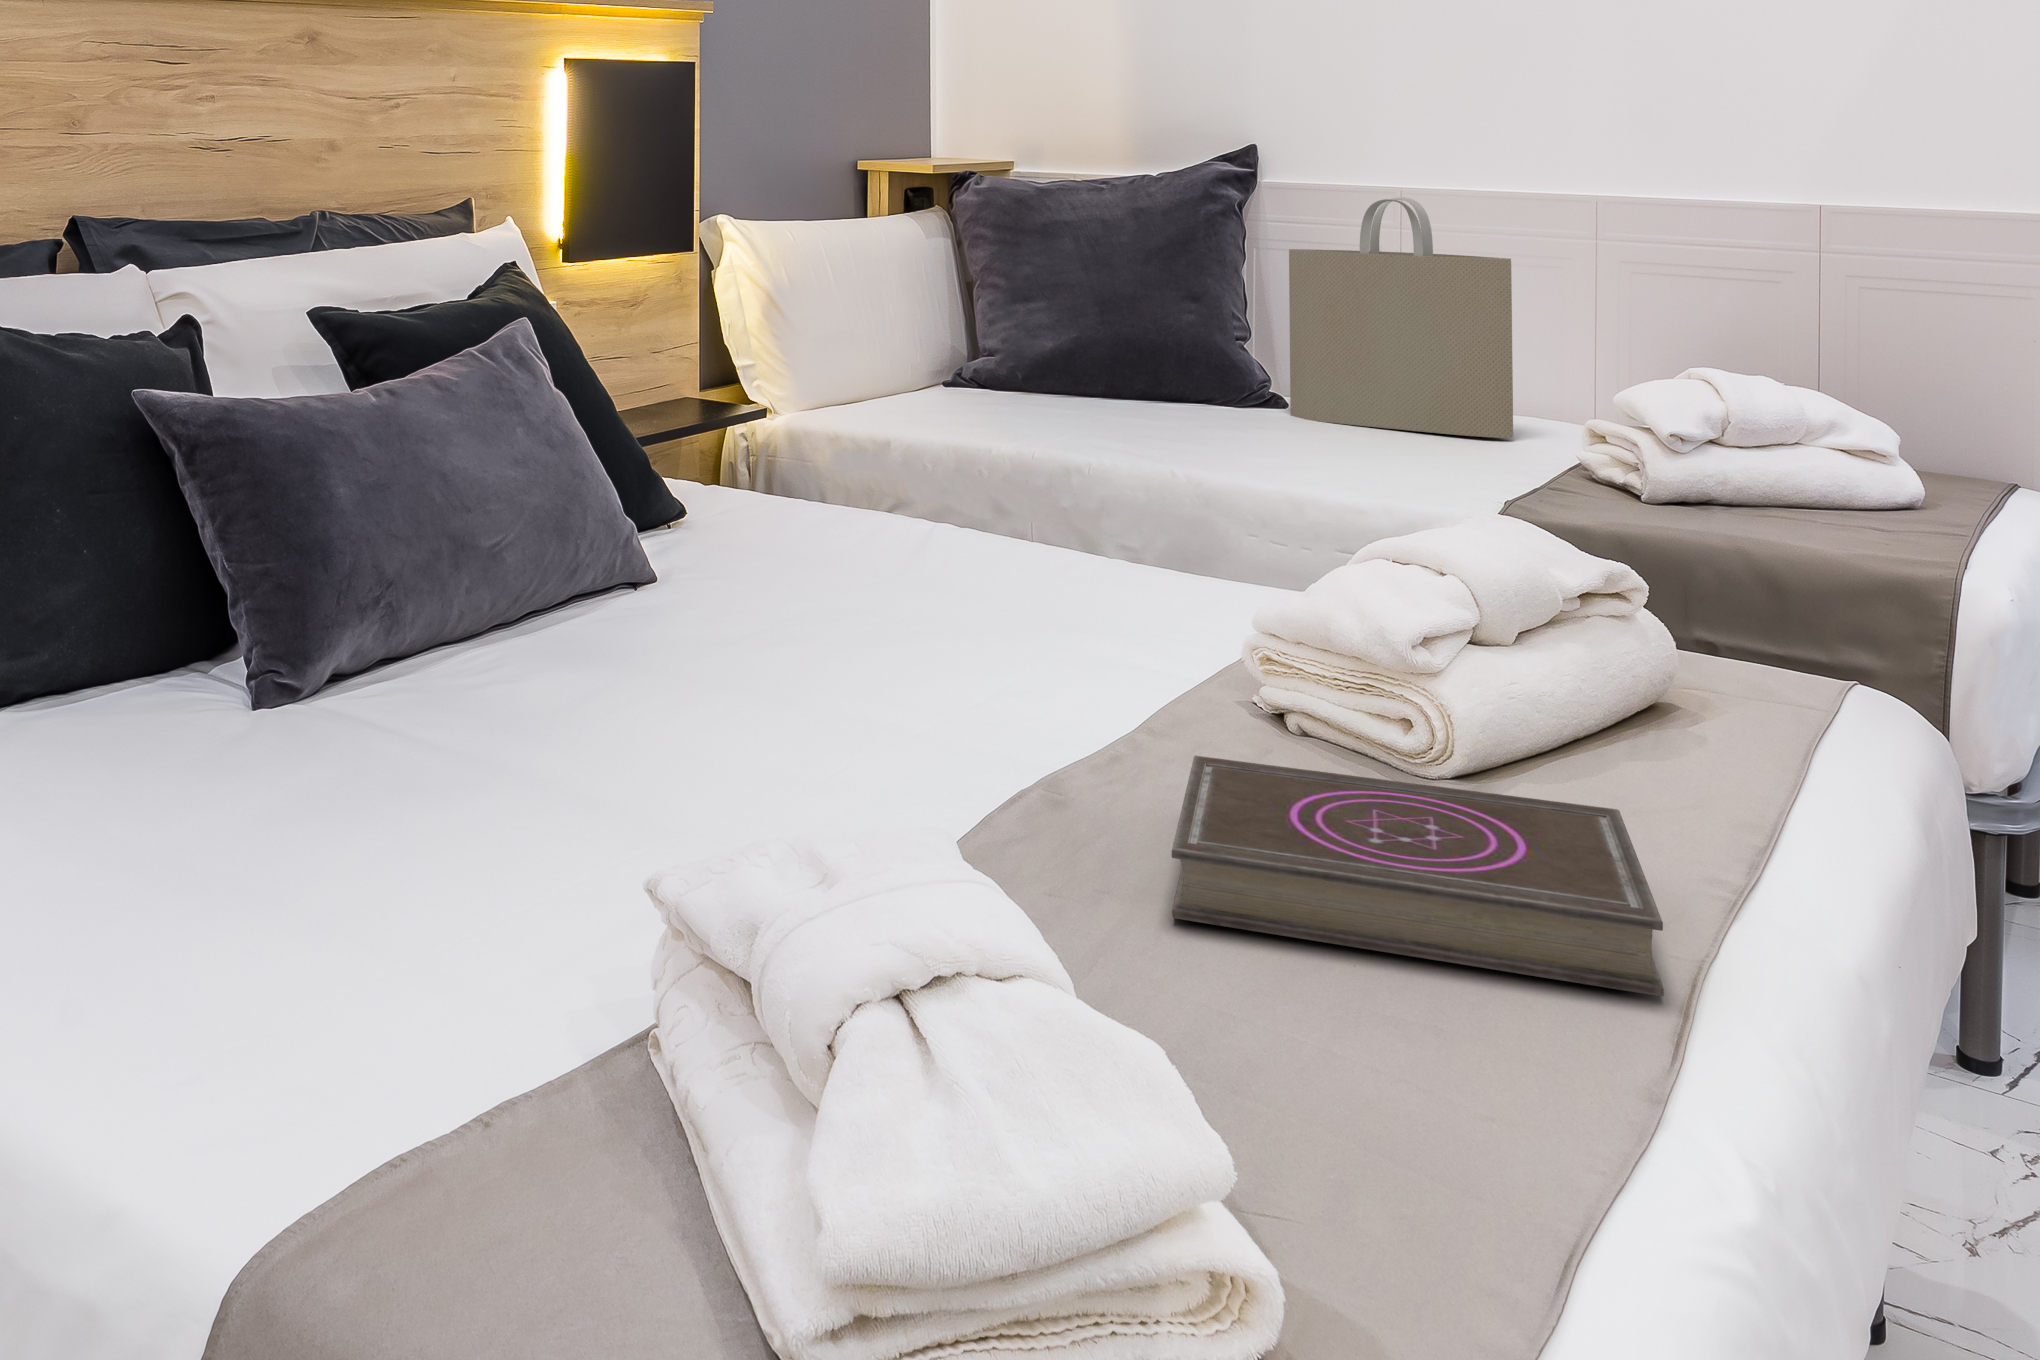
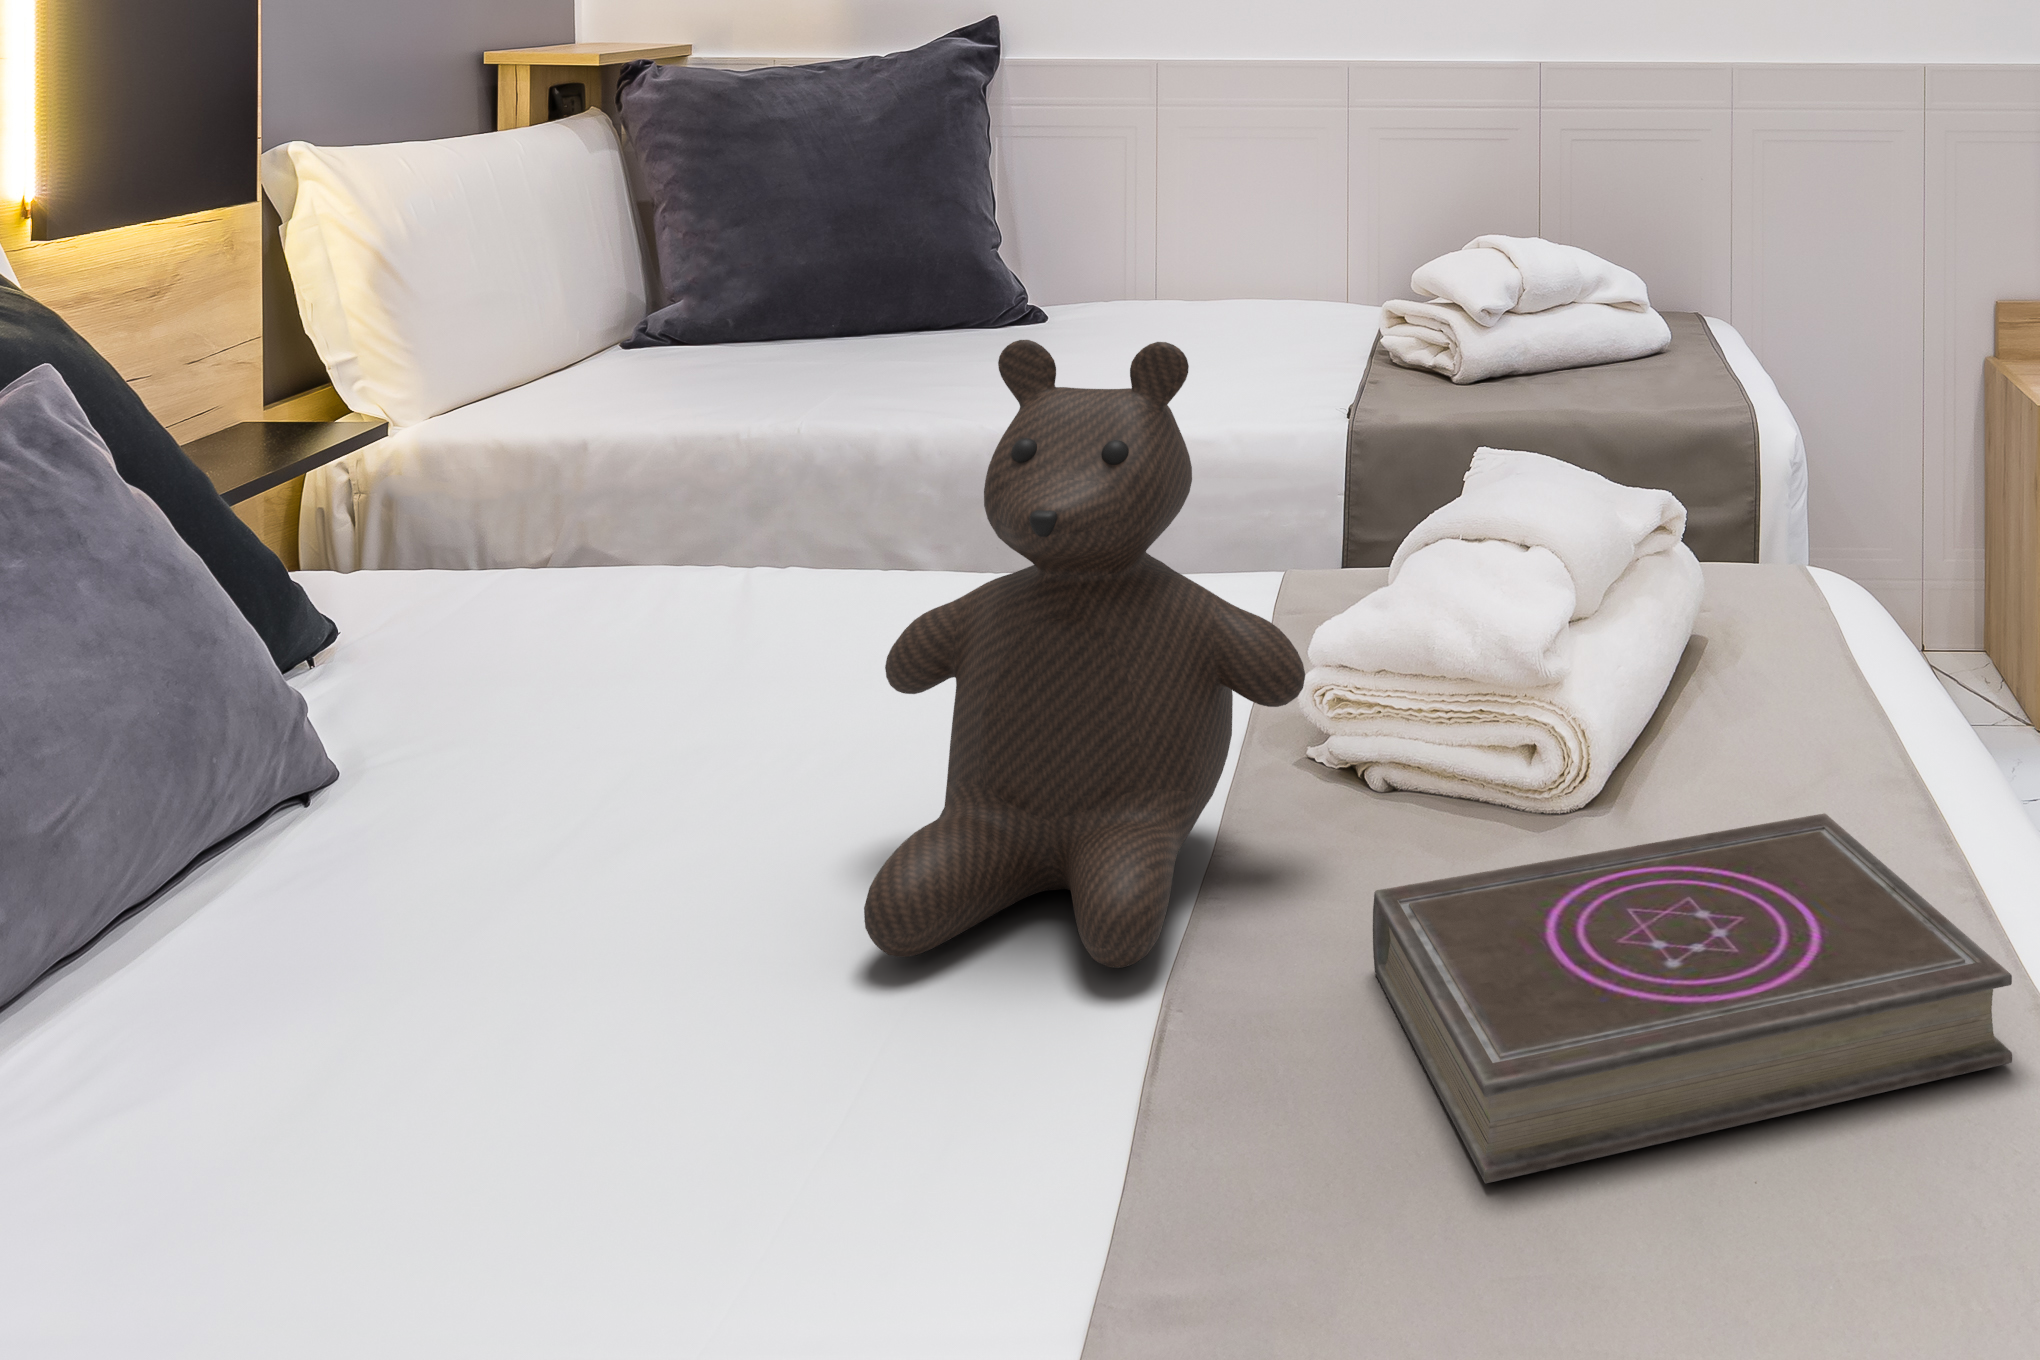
tote bag: present [1289,197,1513,438] -> none [1063,79,1292,333]
teddy bear: none [876,344,1195,765] -> present [864,340,1305,968]

